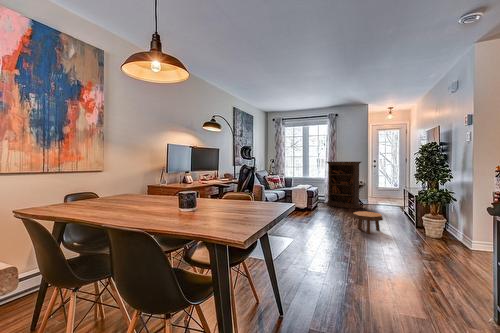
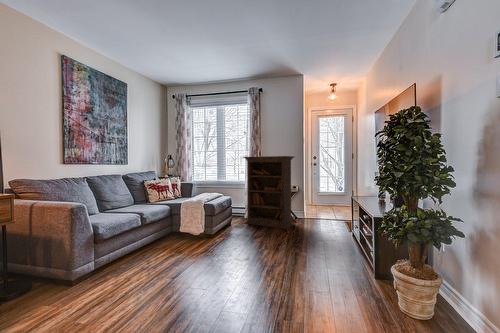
footstool: present [353,211,383,234] -> none [263,253,324,317]

